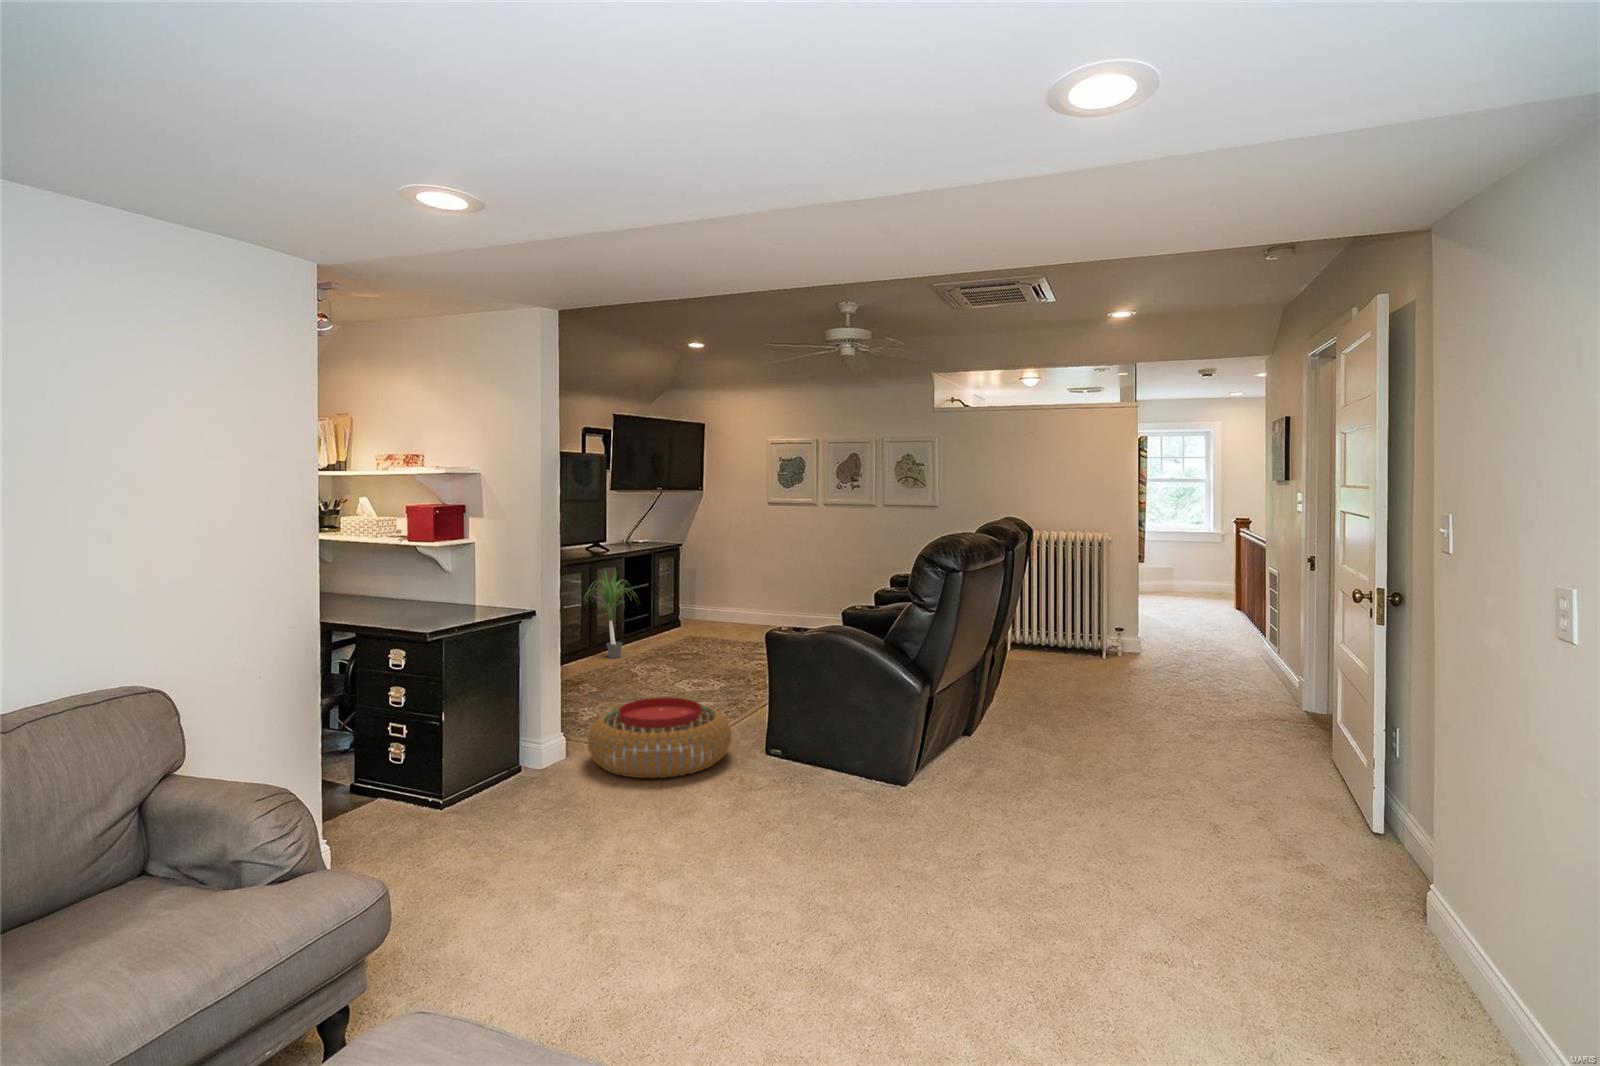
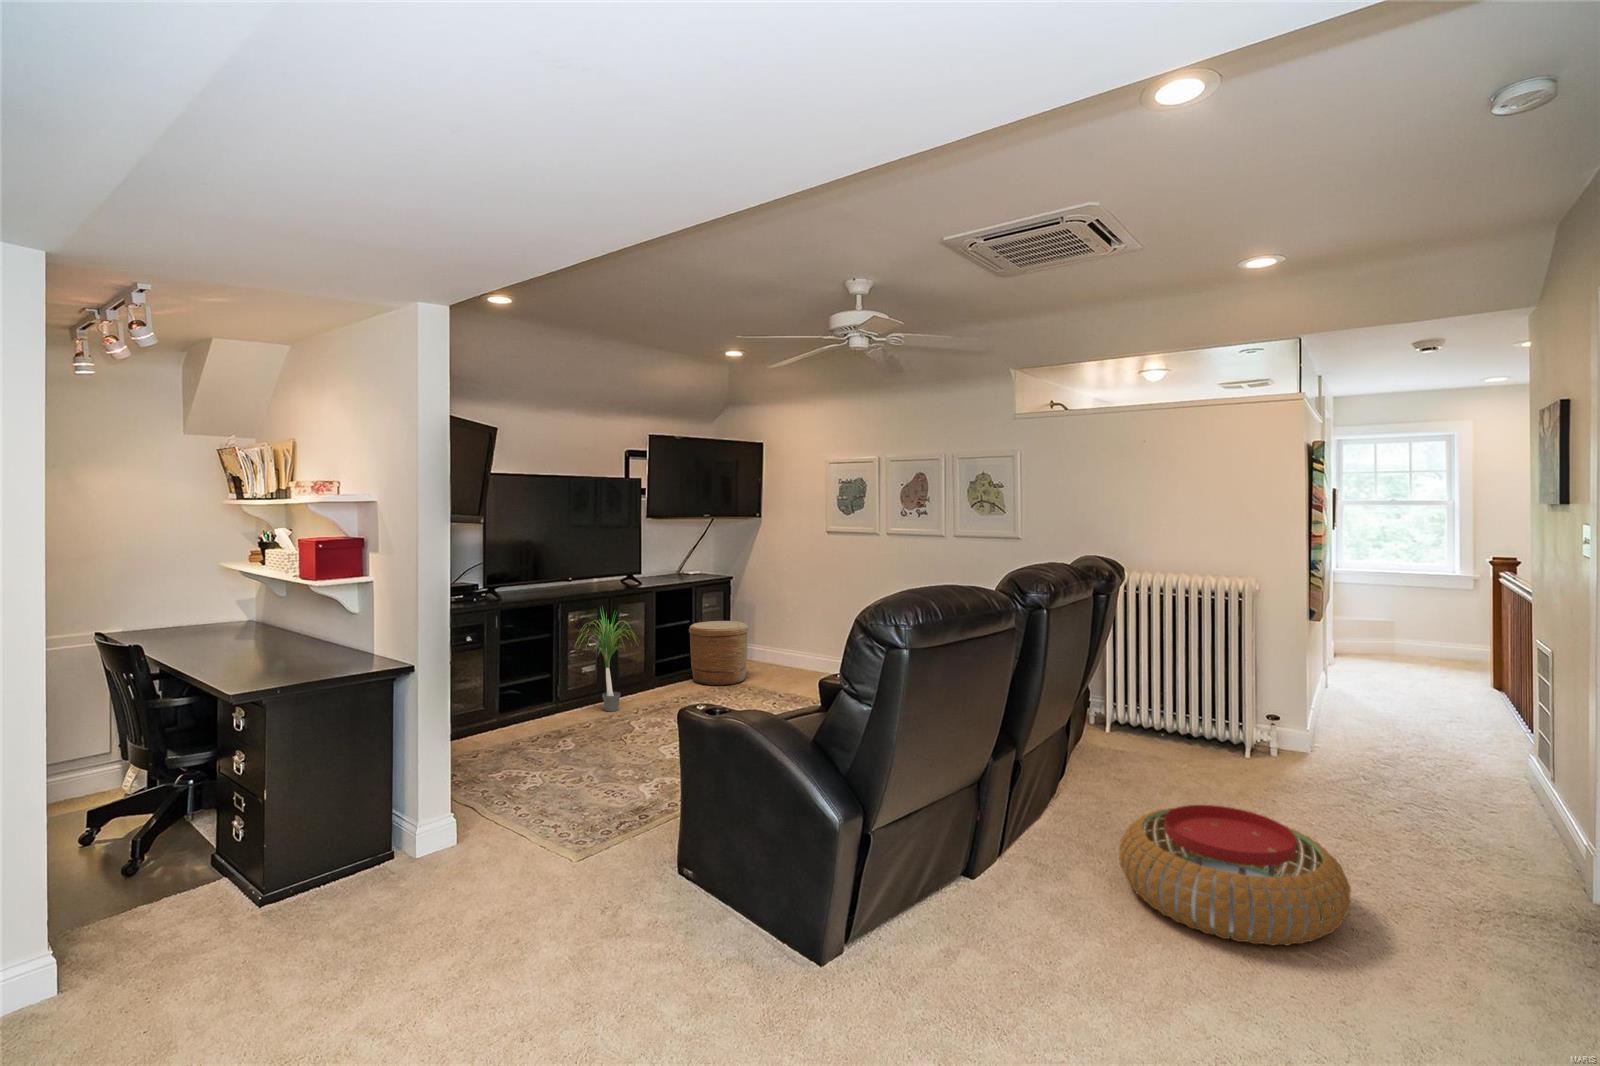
woven basket: none [653,582,706,637] -> present [689,621,749,686]
pouf: present [588,697,731,778] -> present [1119,805,1351,946]

